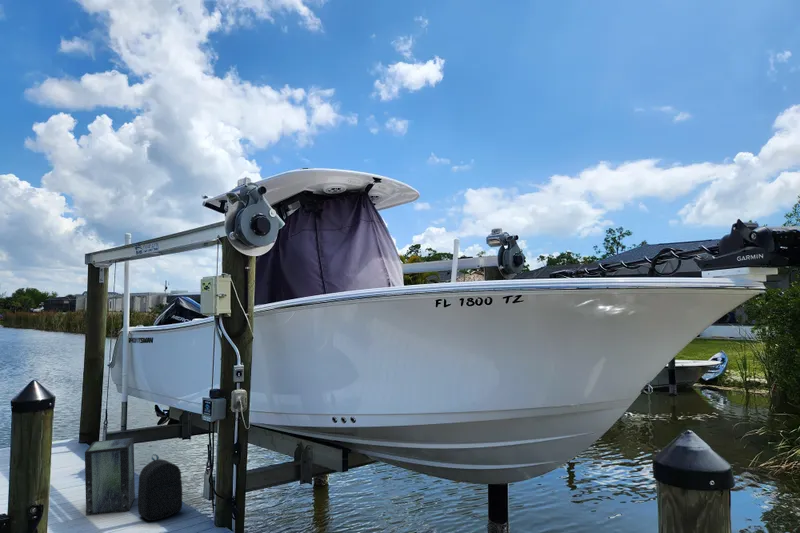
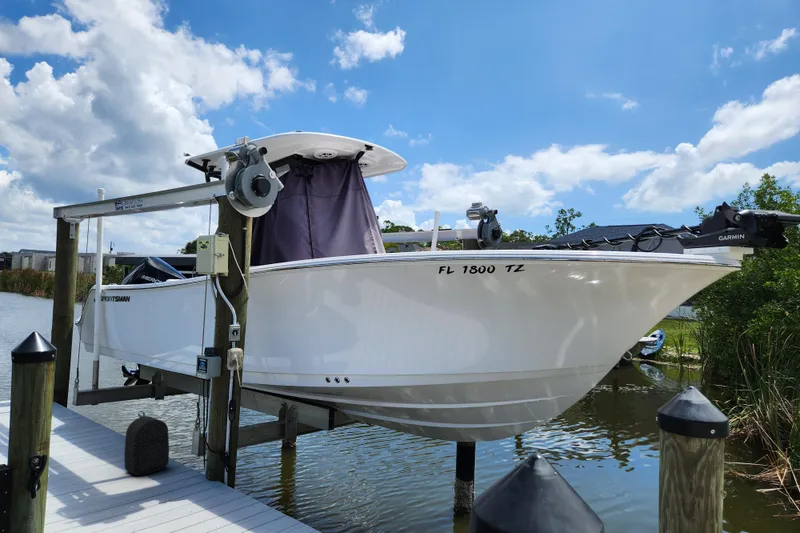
storage box: present [85,438,135,516] -> none [68,395,116,472]

